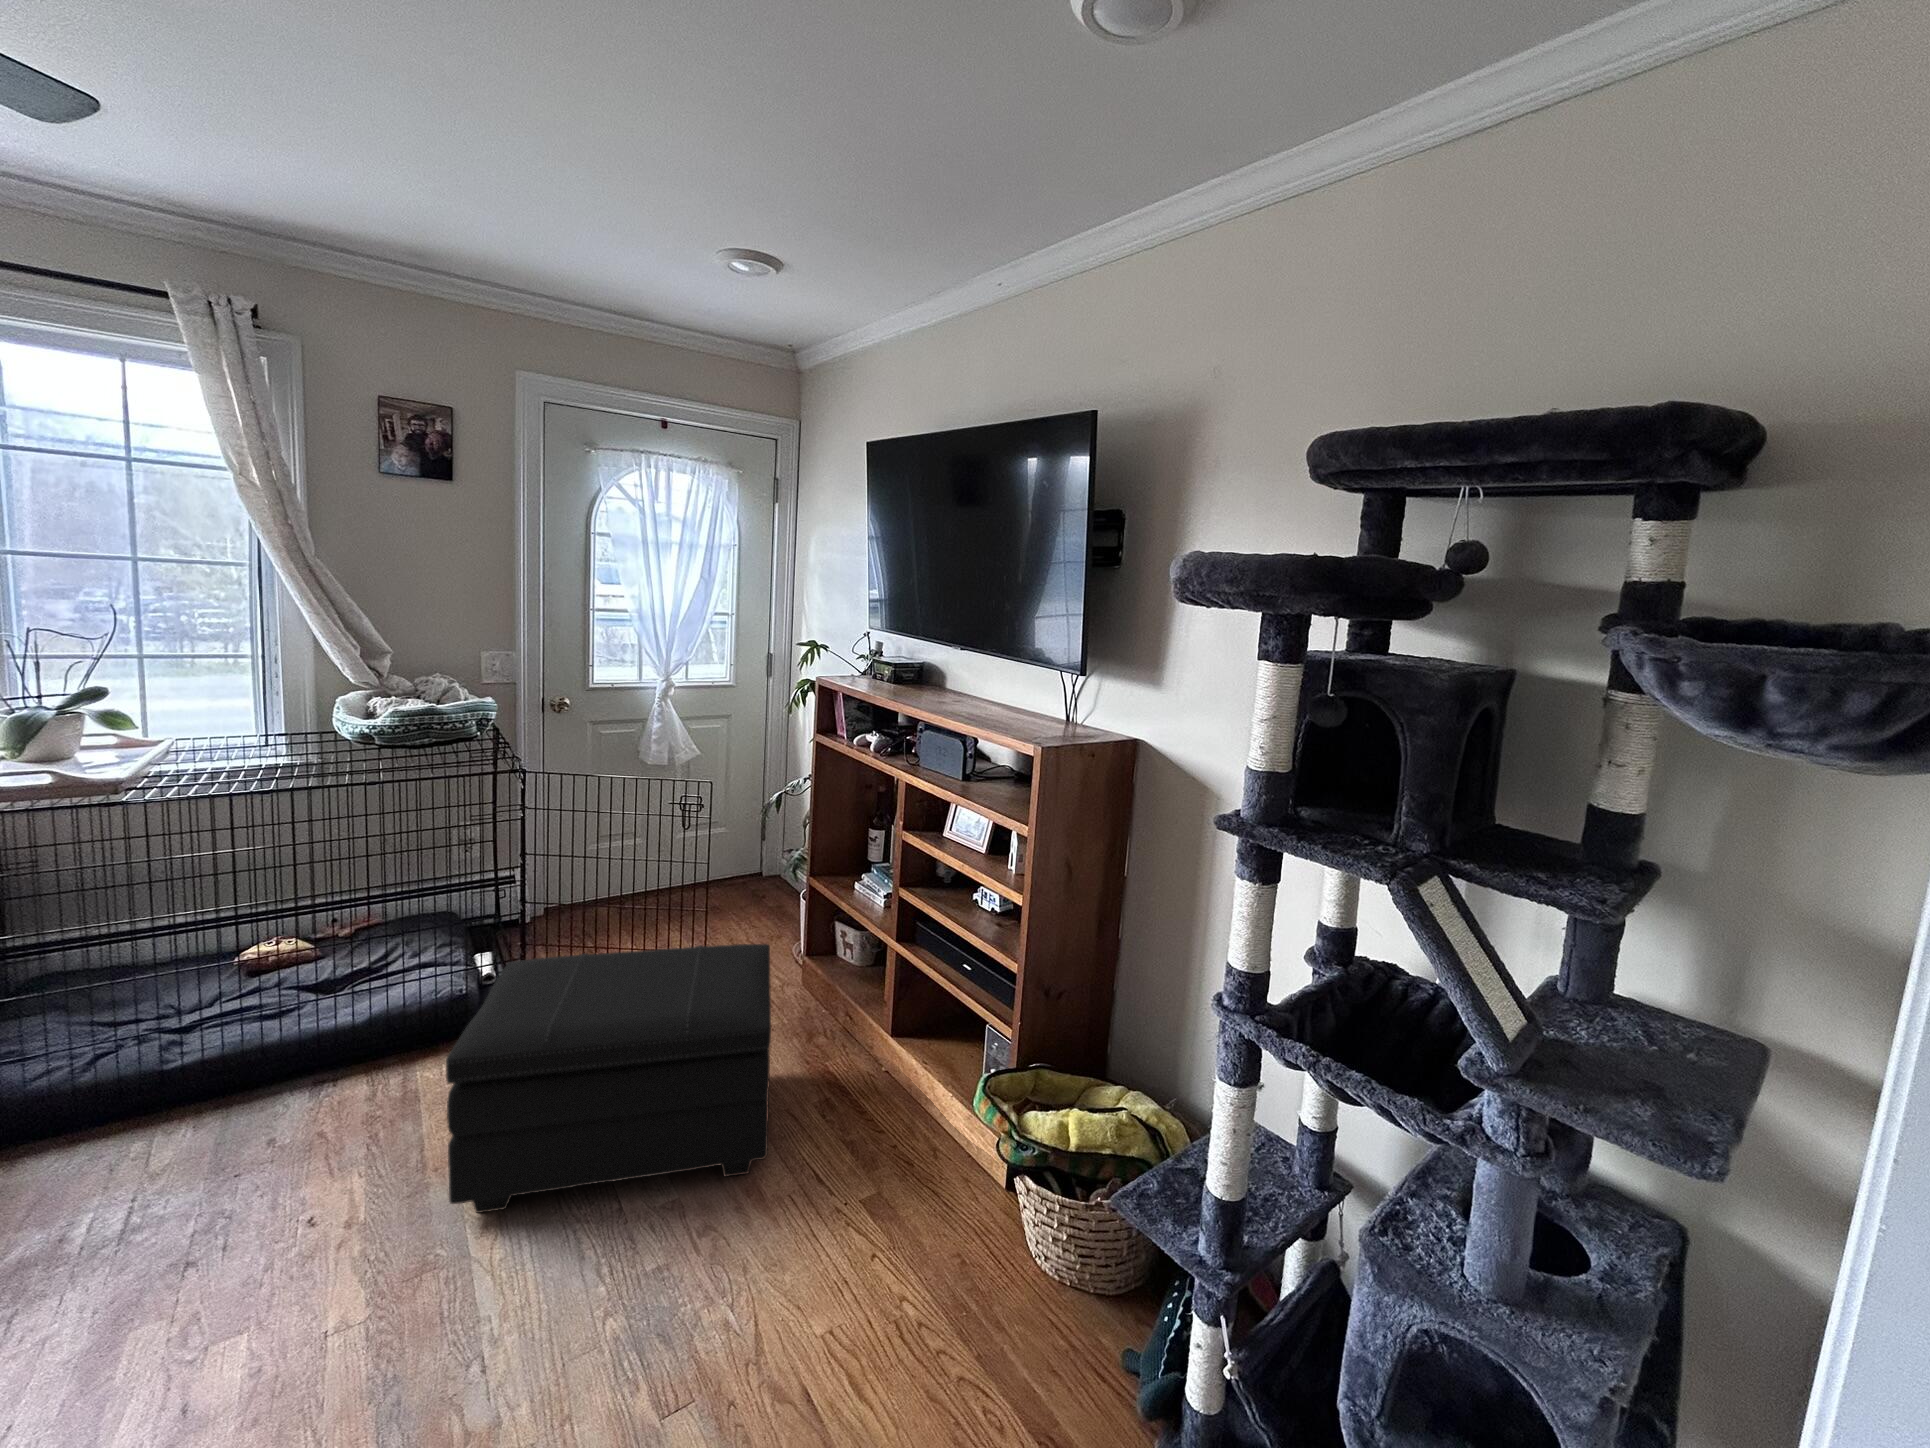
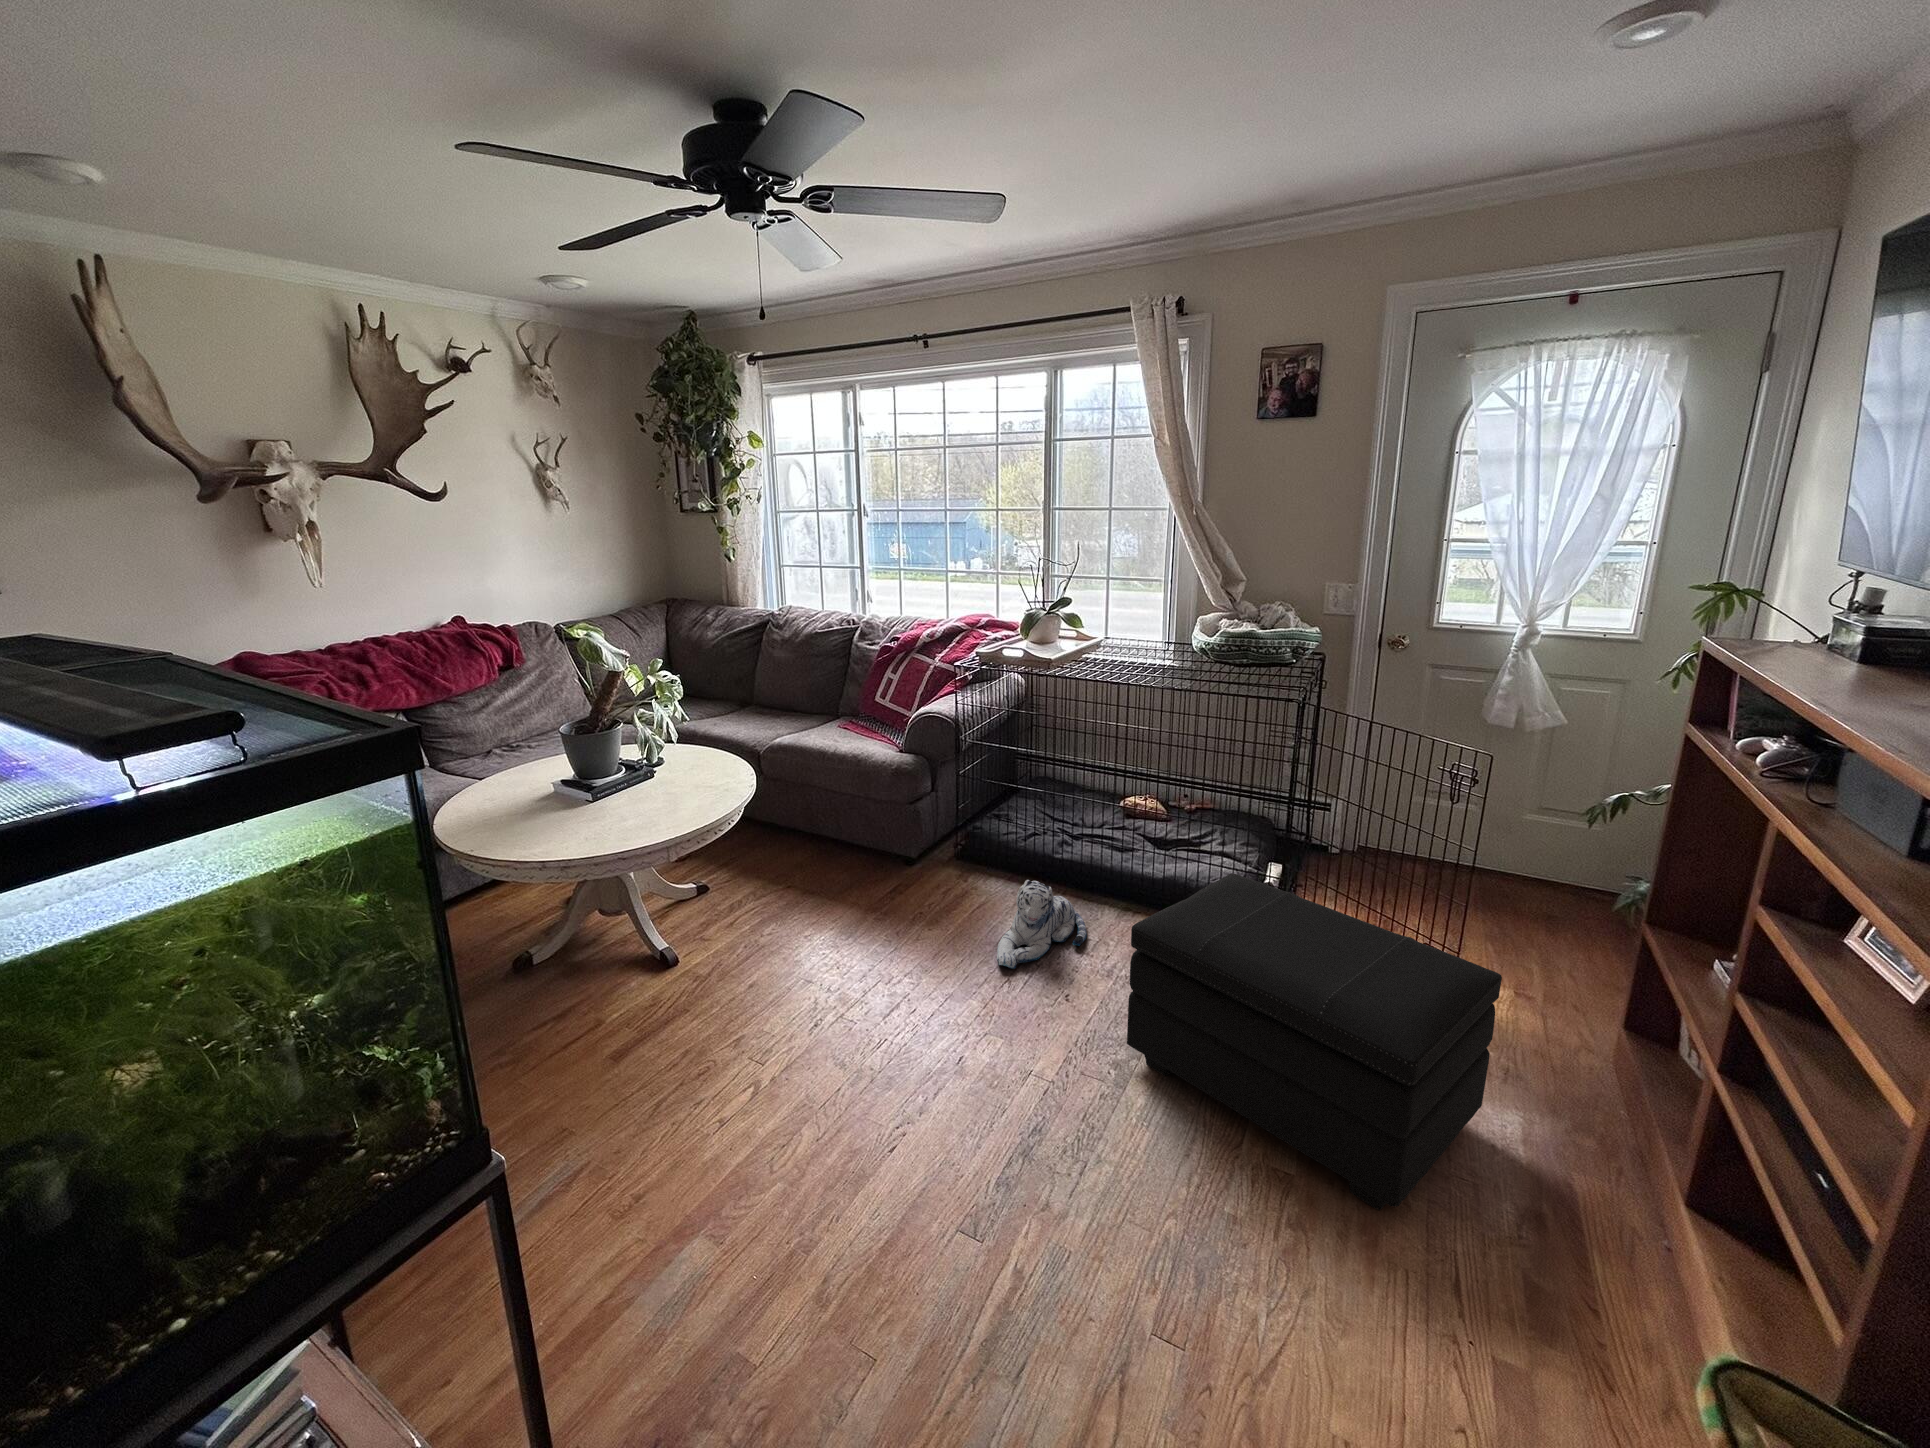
plush toy: none [140,1093,291,1250] -> present [997,880,1087,968]

